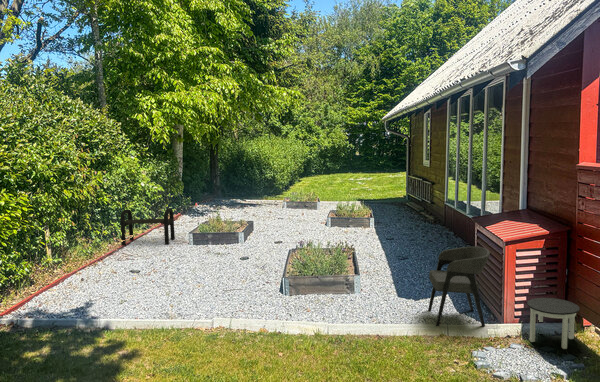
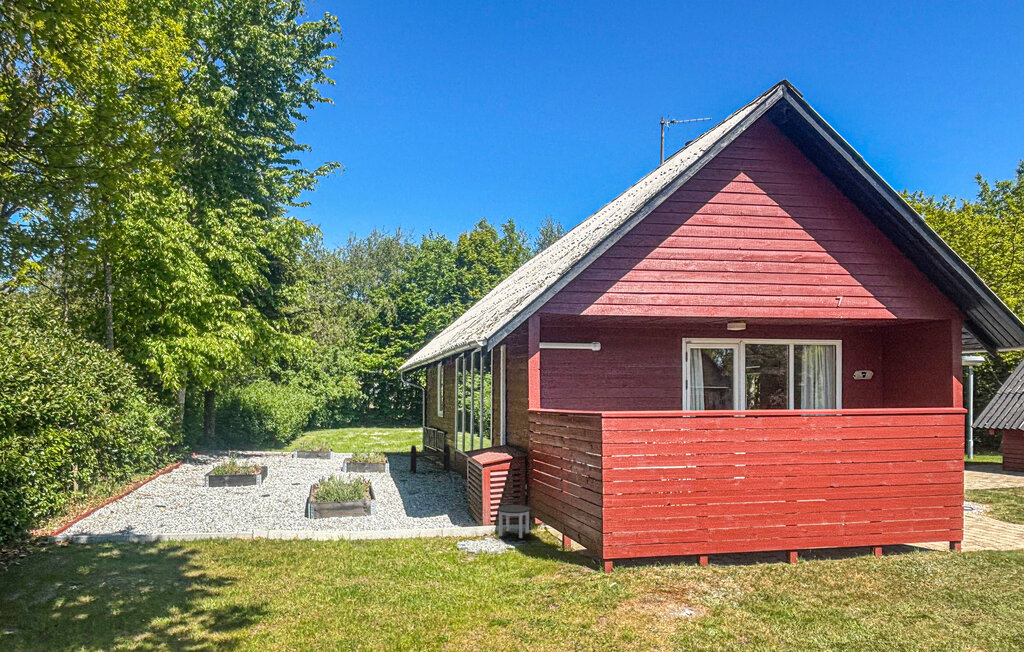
bench: present [120,208,175,246] -> present [411,444,450,474]
chair: present [428,247,490,326] -> none [430,472,474,533]

